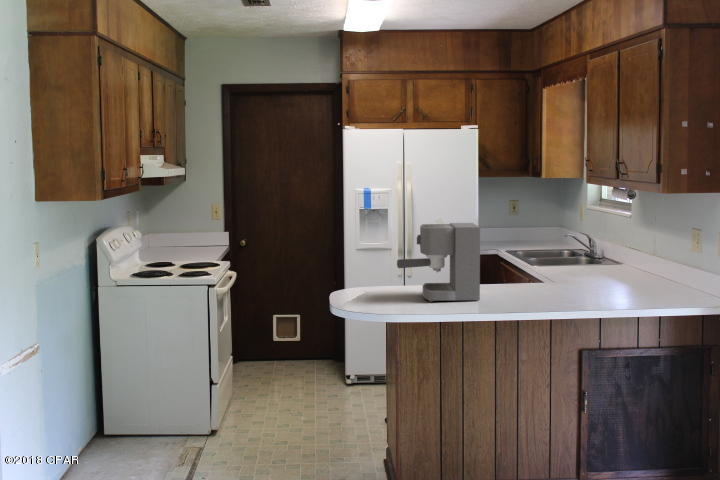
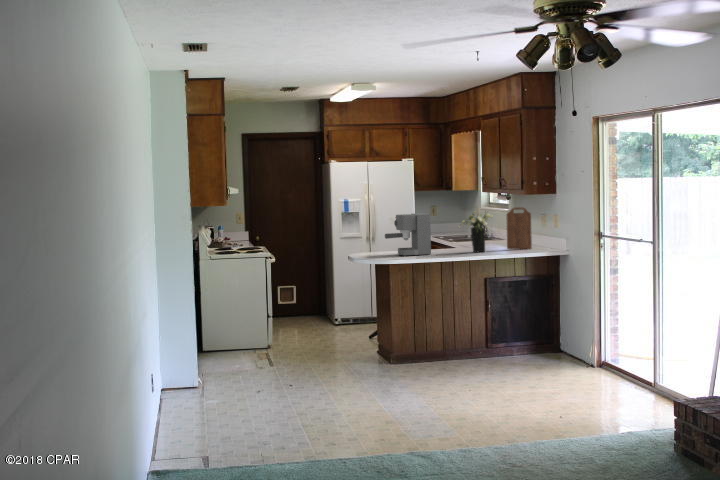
cutting board: none [625,220,675,301] -> present [507,207,532,249]
flower arrangement: none [531,224,601,303] -> present [458,212,493,252]

